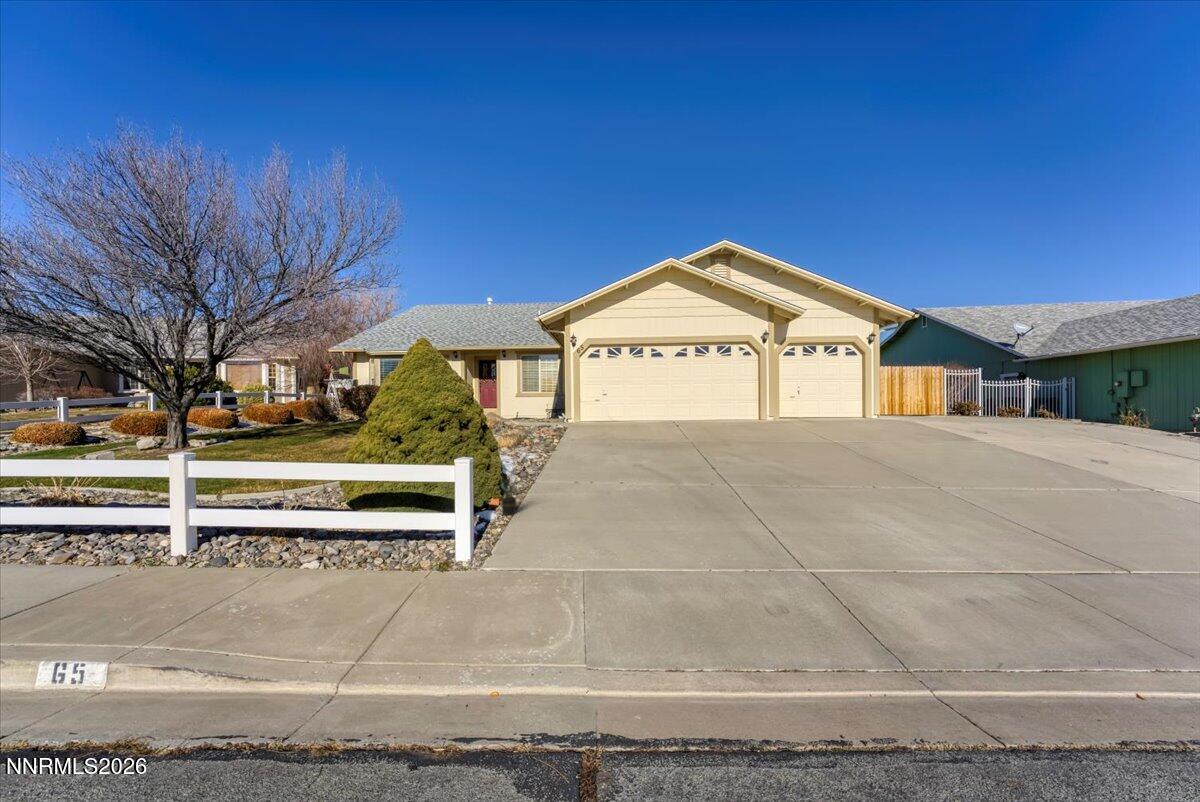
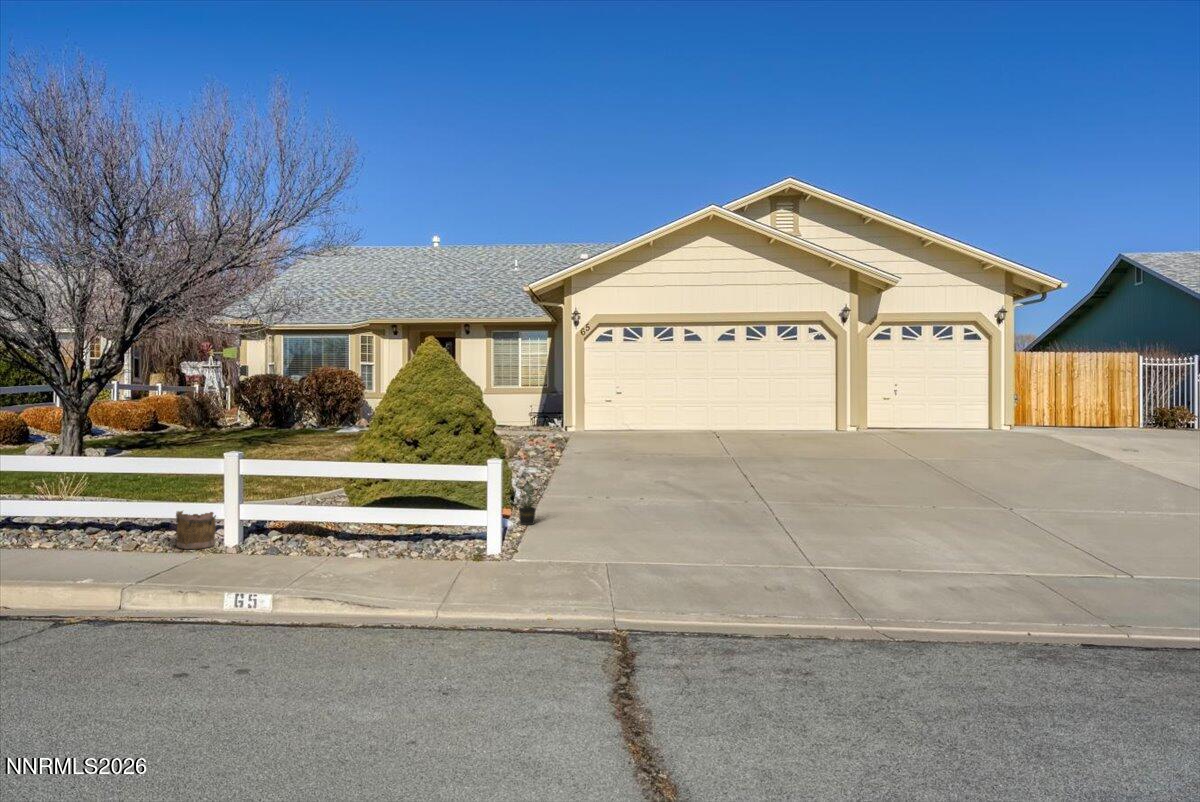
bucket: none [122,513,180,560] -> present [176,511,216,549]

